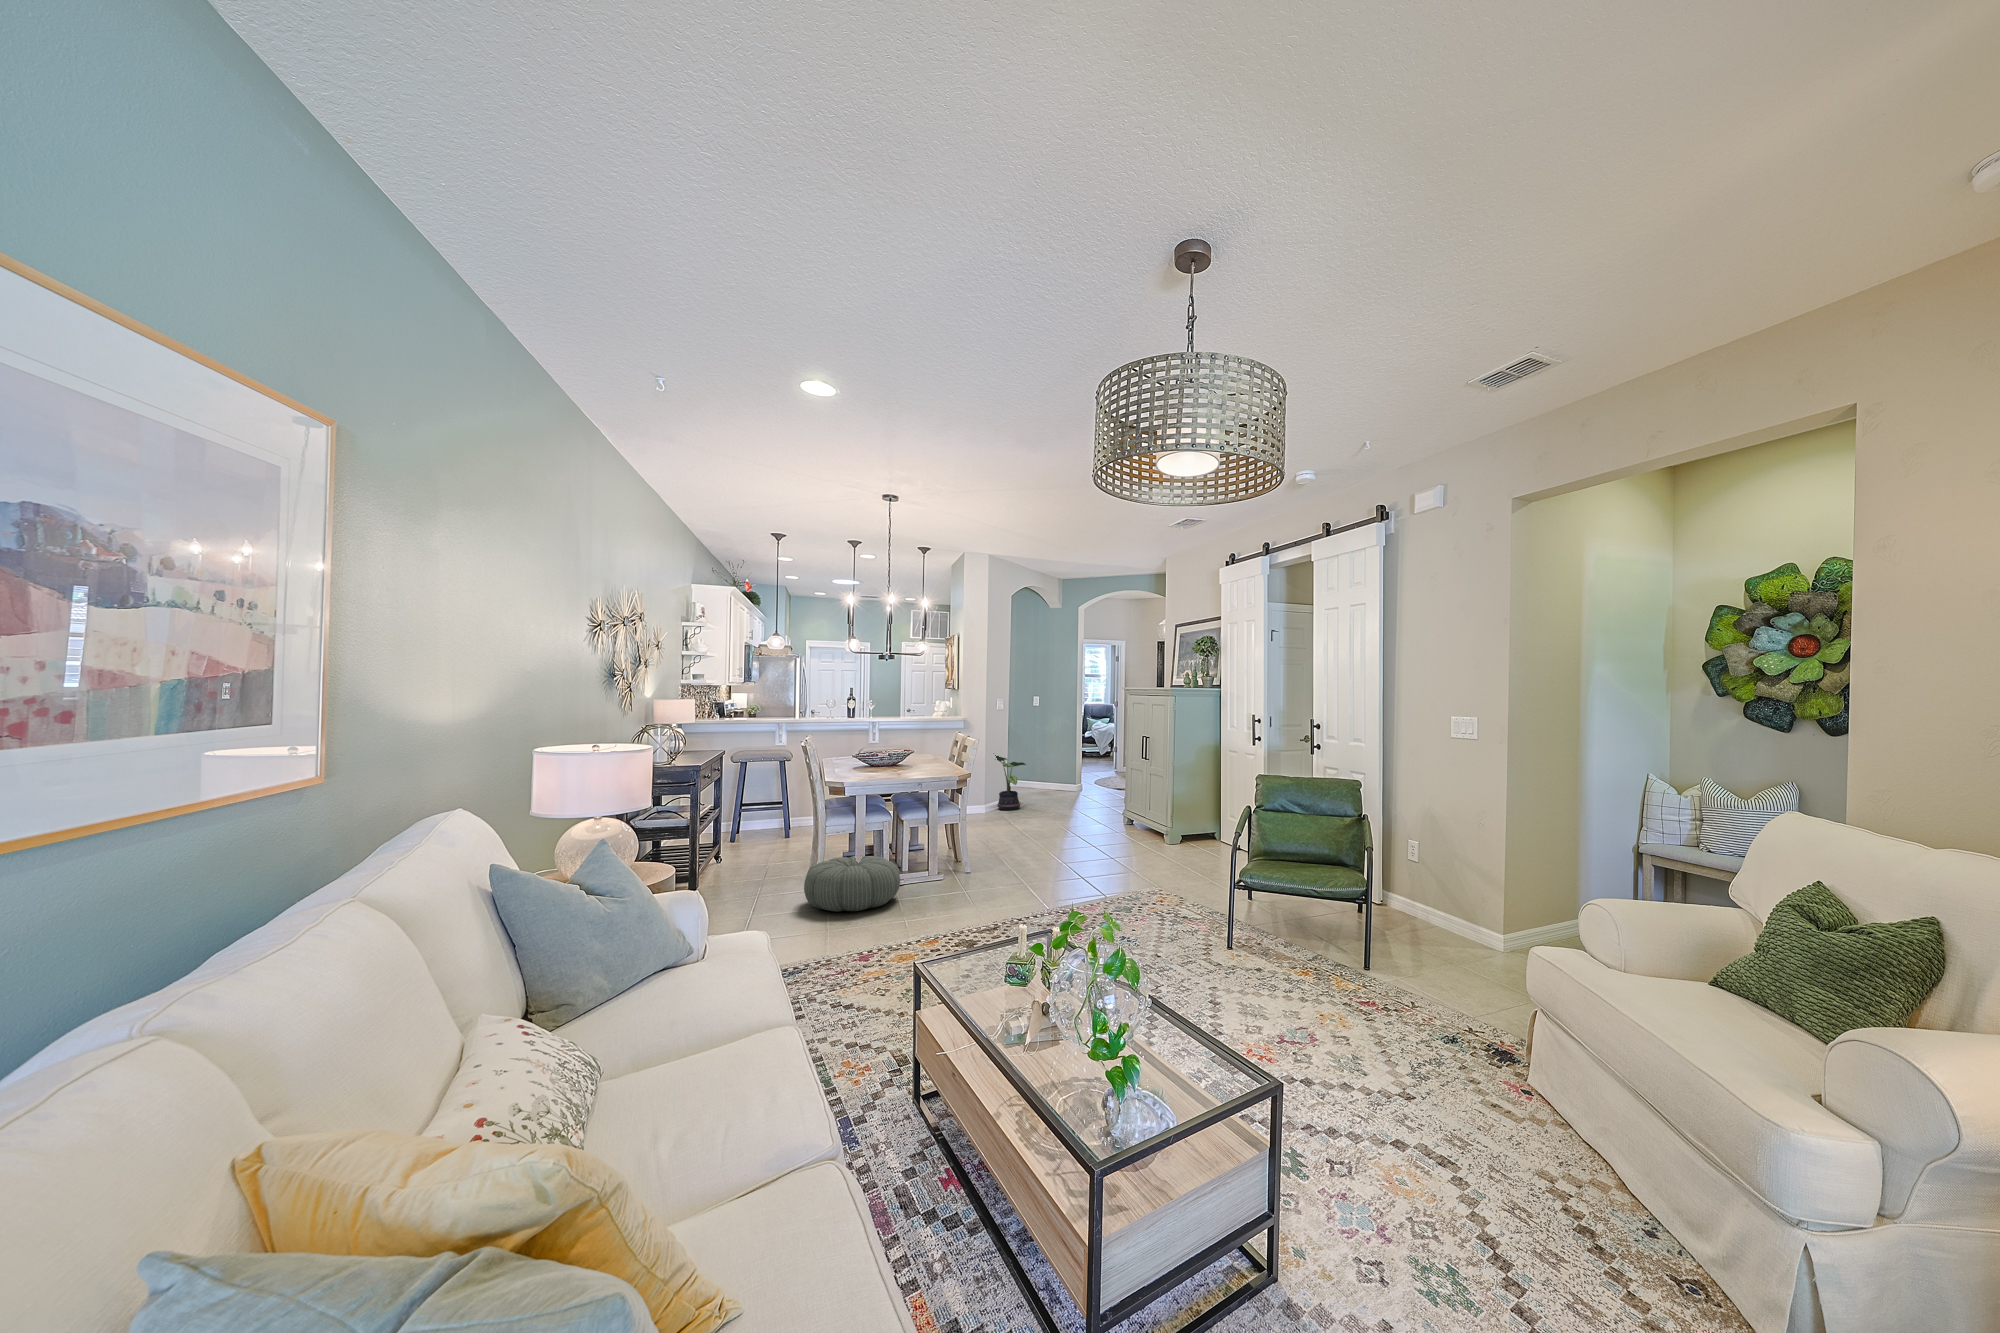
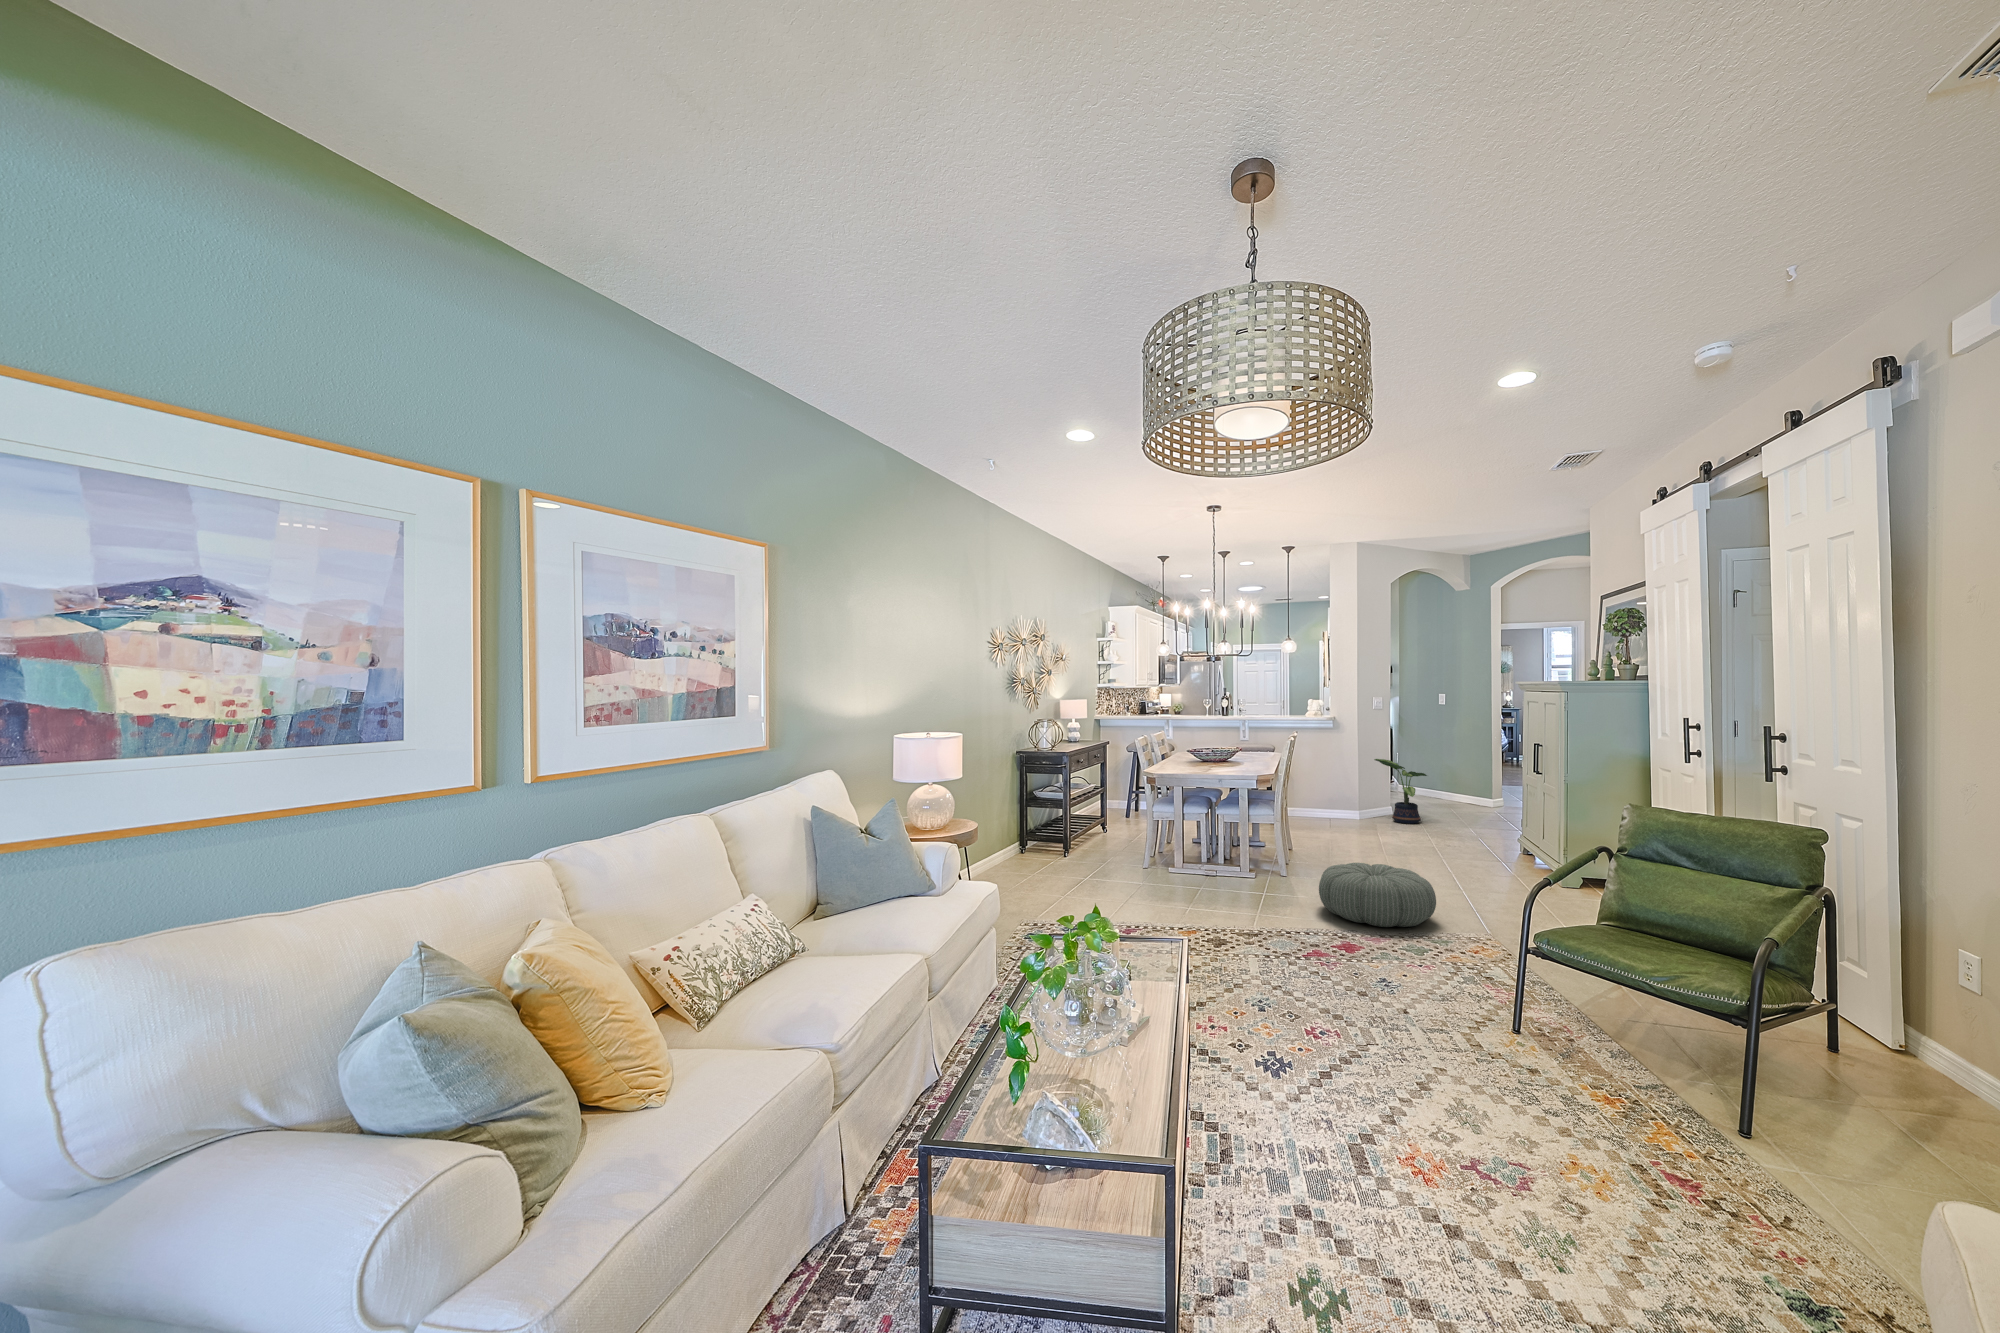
pouf: present [804,856,900,912] -> present [1319,863,1436,927]

